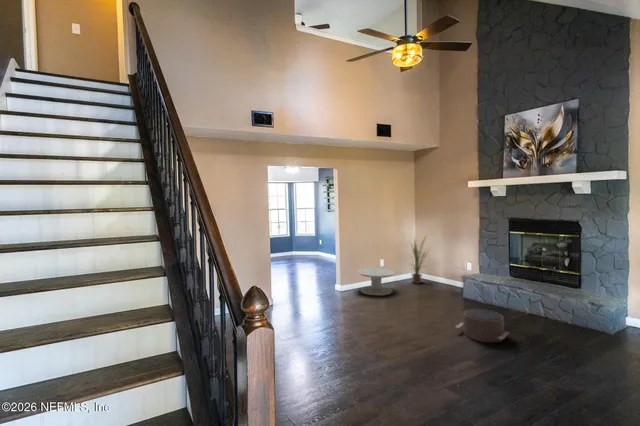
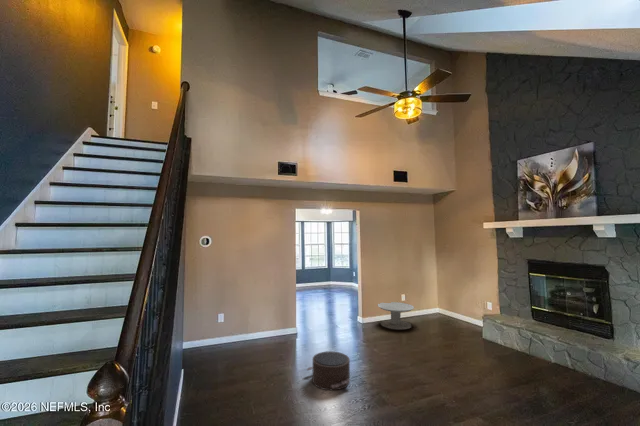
house plant: present [411,241,426,284] -> none [428,273,452,320]
pouf: present [456,309,509,342] -> present [307,351,350,390]

